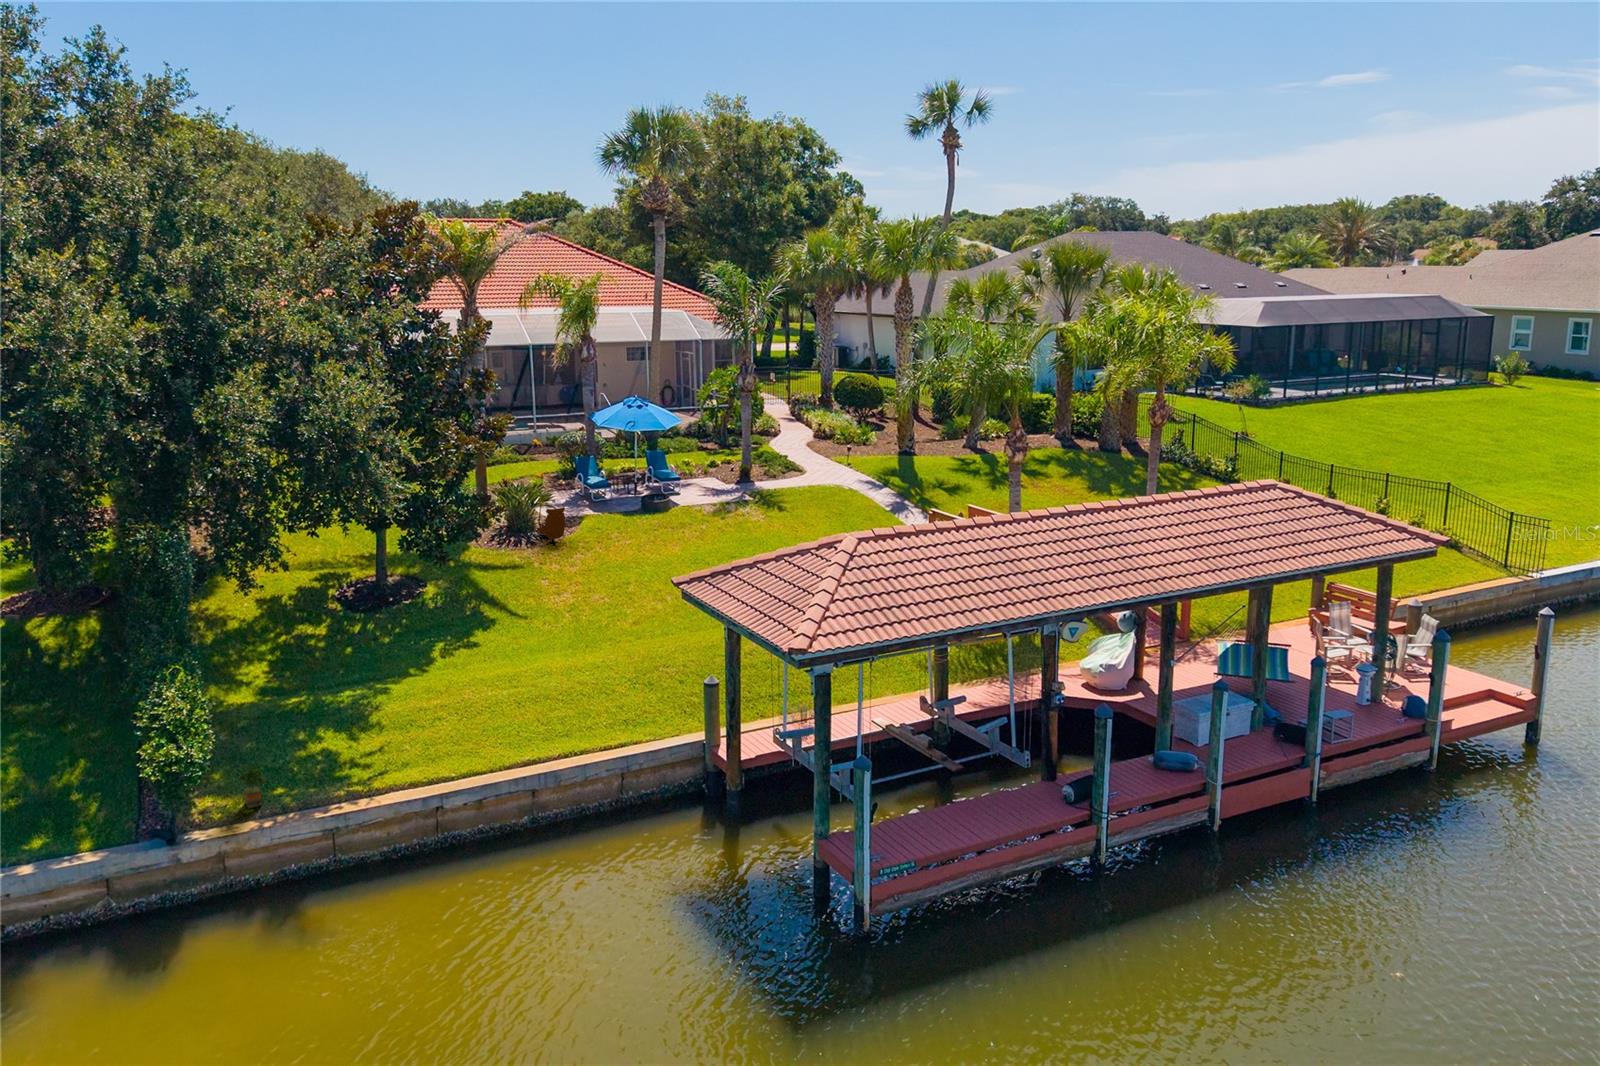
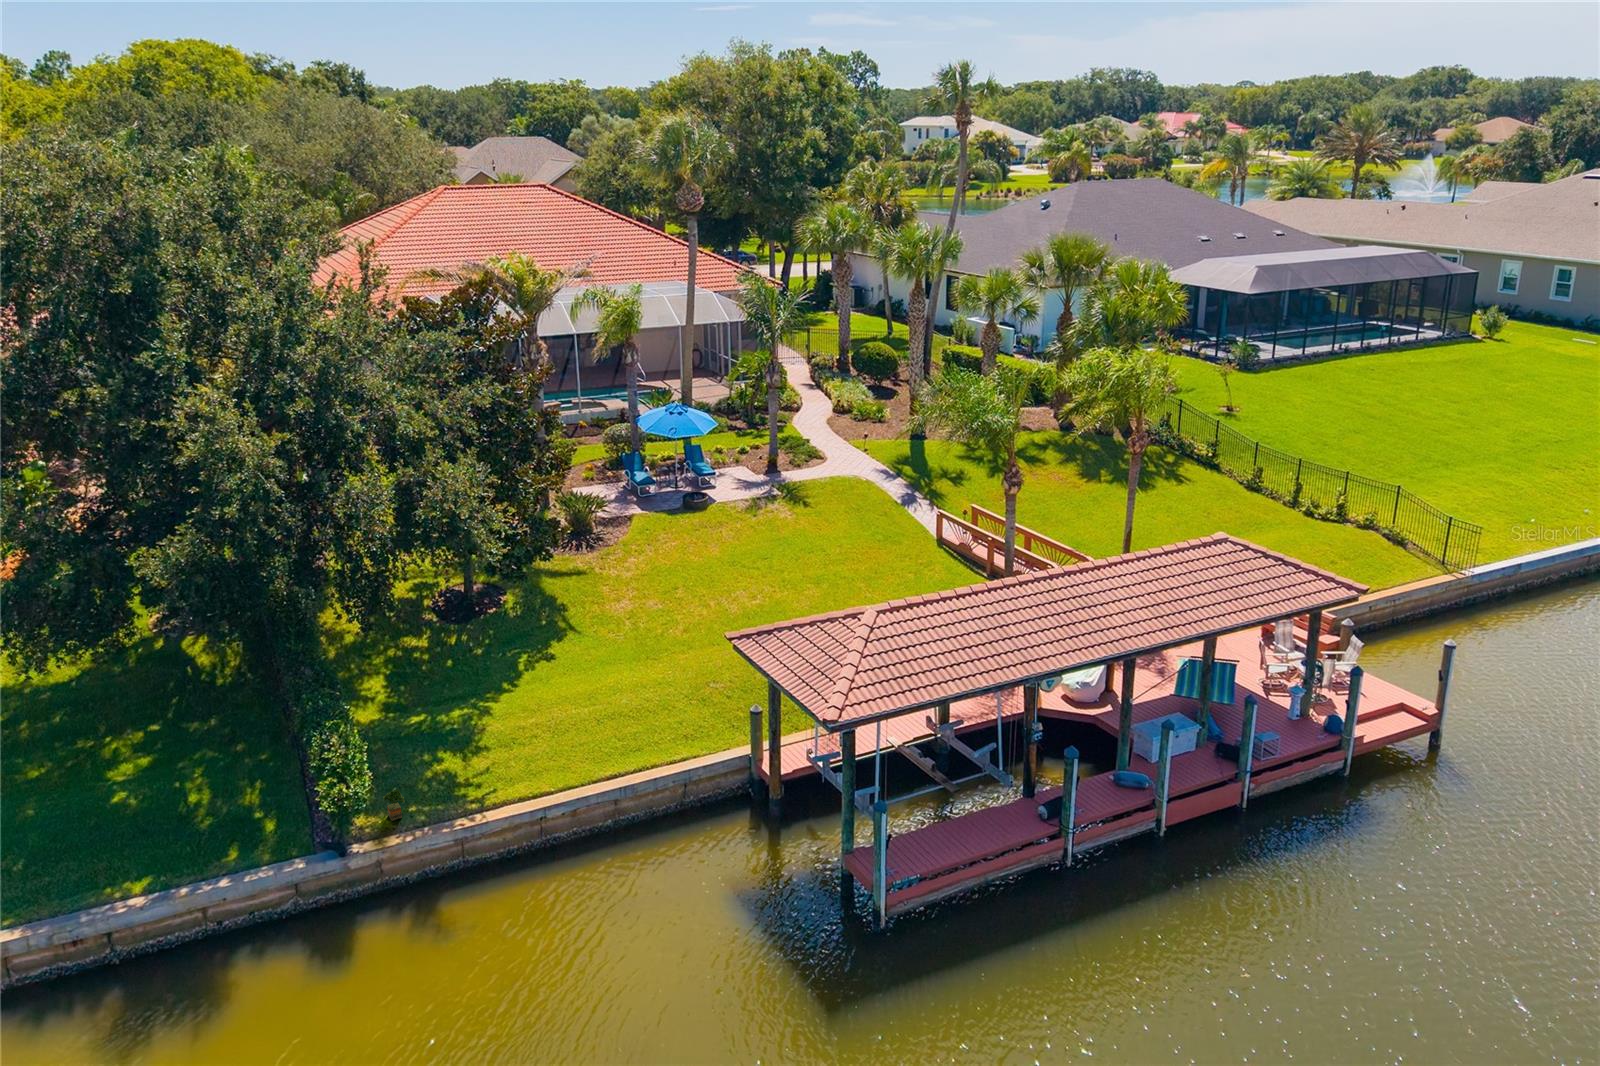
lounge chair: present [536,507,566,548] -> none [594,519,621,554]

